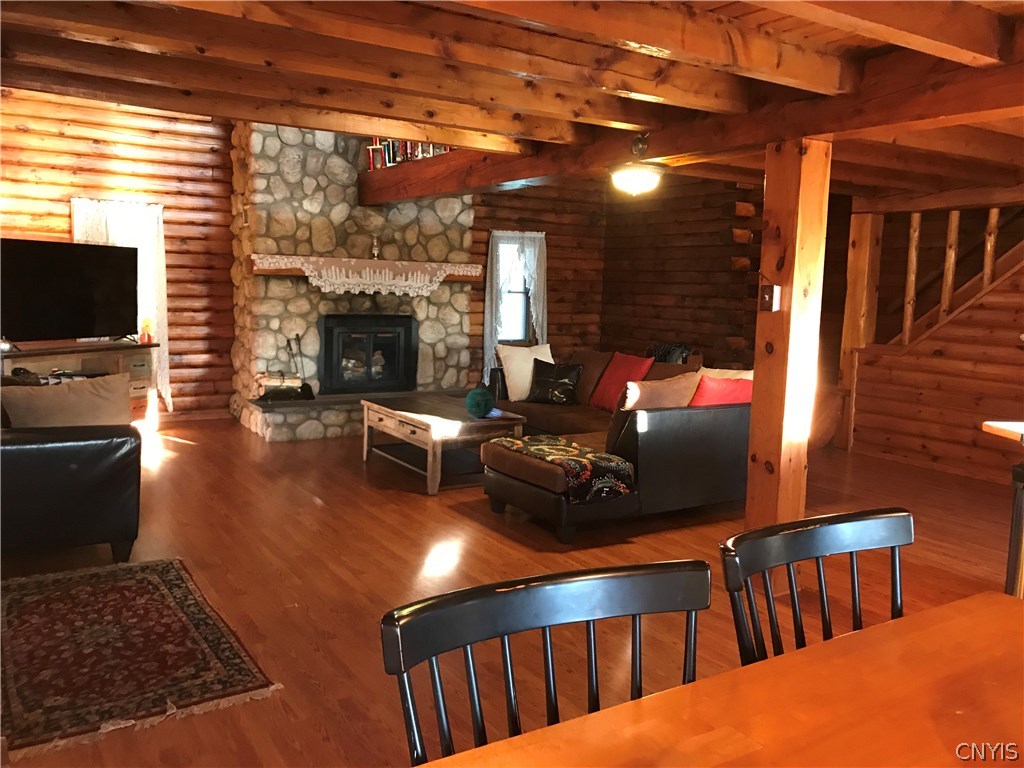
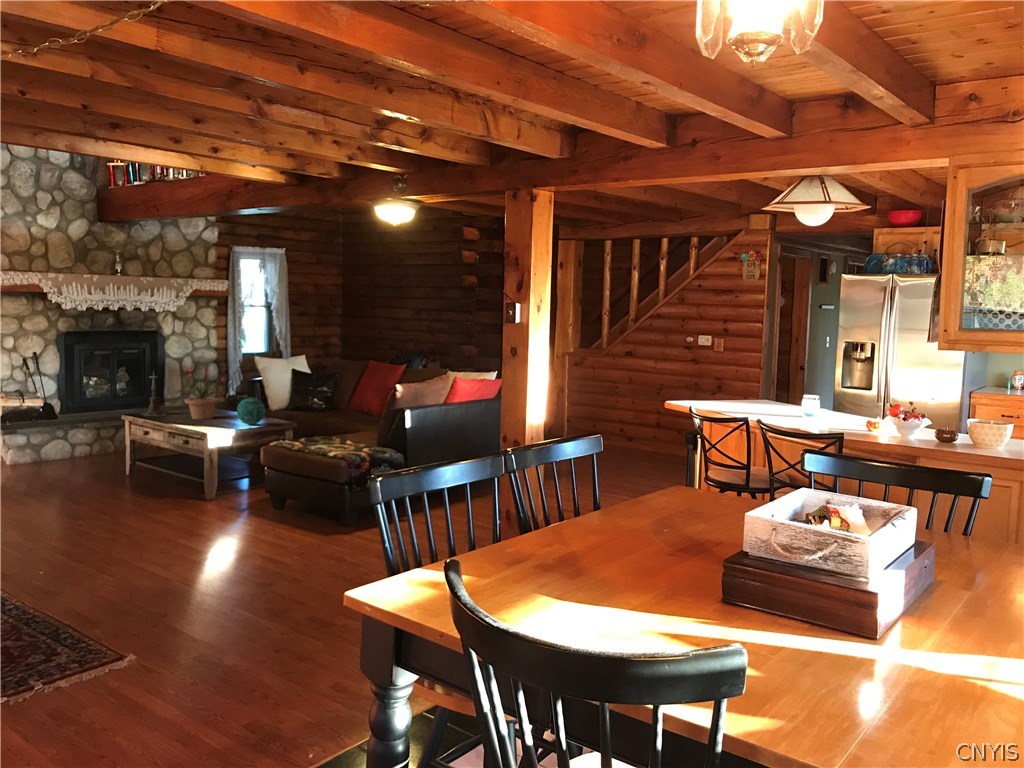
potted plant: none [410,352,460,408] -> present [180,367,224,419]
candle holder: none [380,355,405,402] -> present [142,375,166,416]

